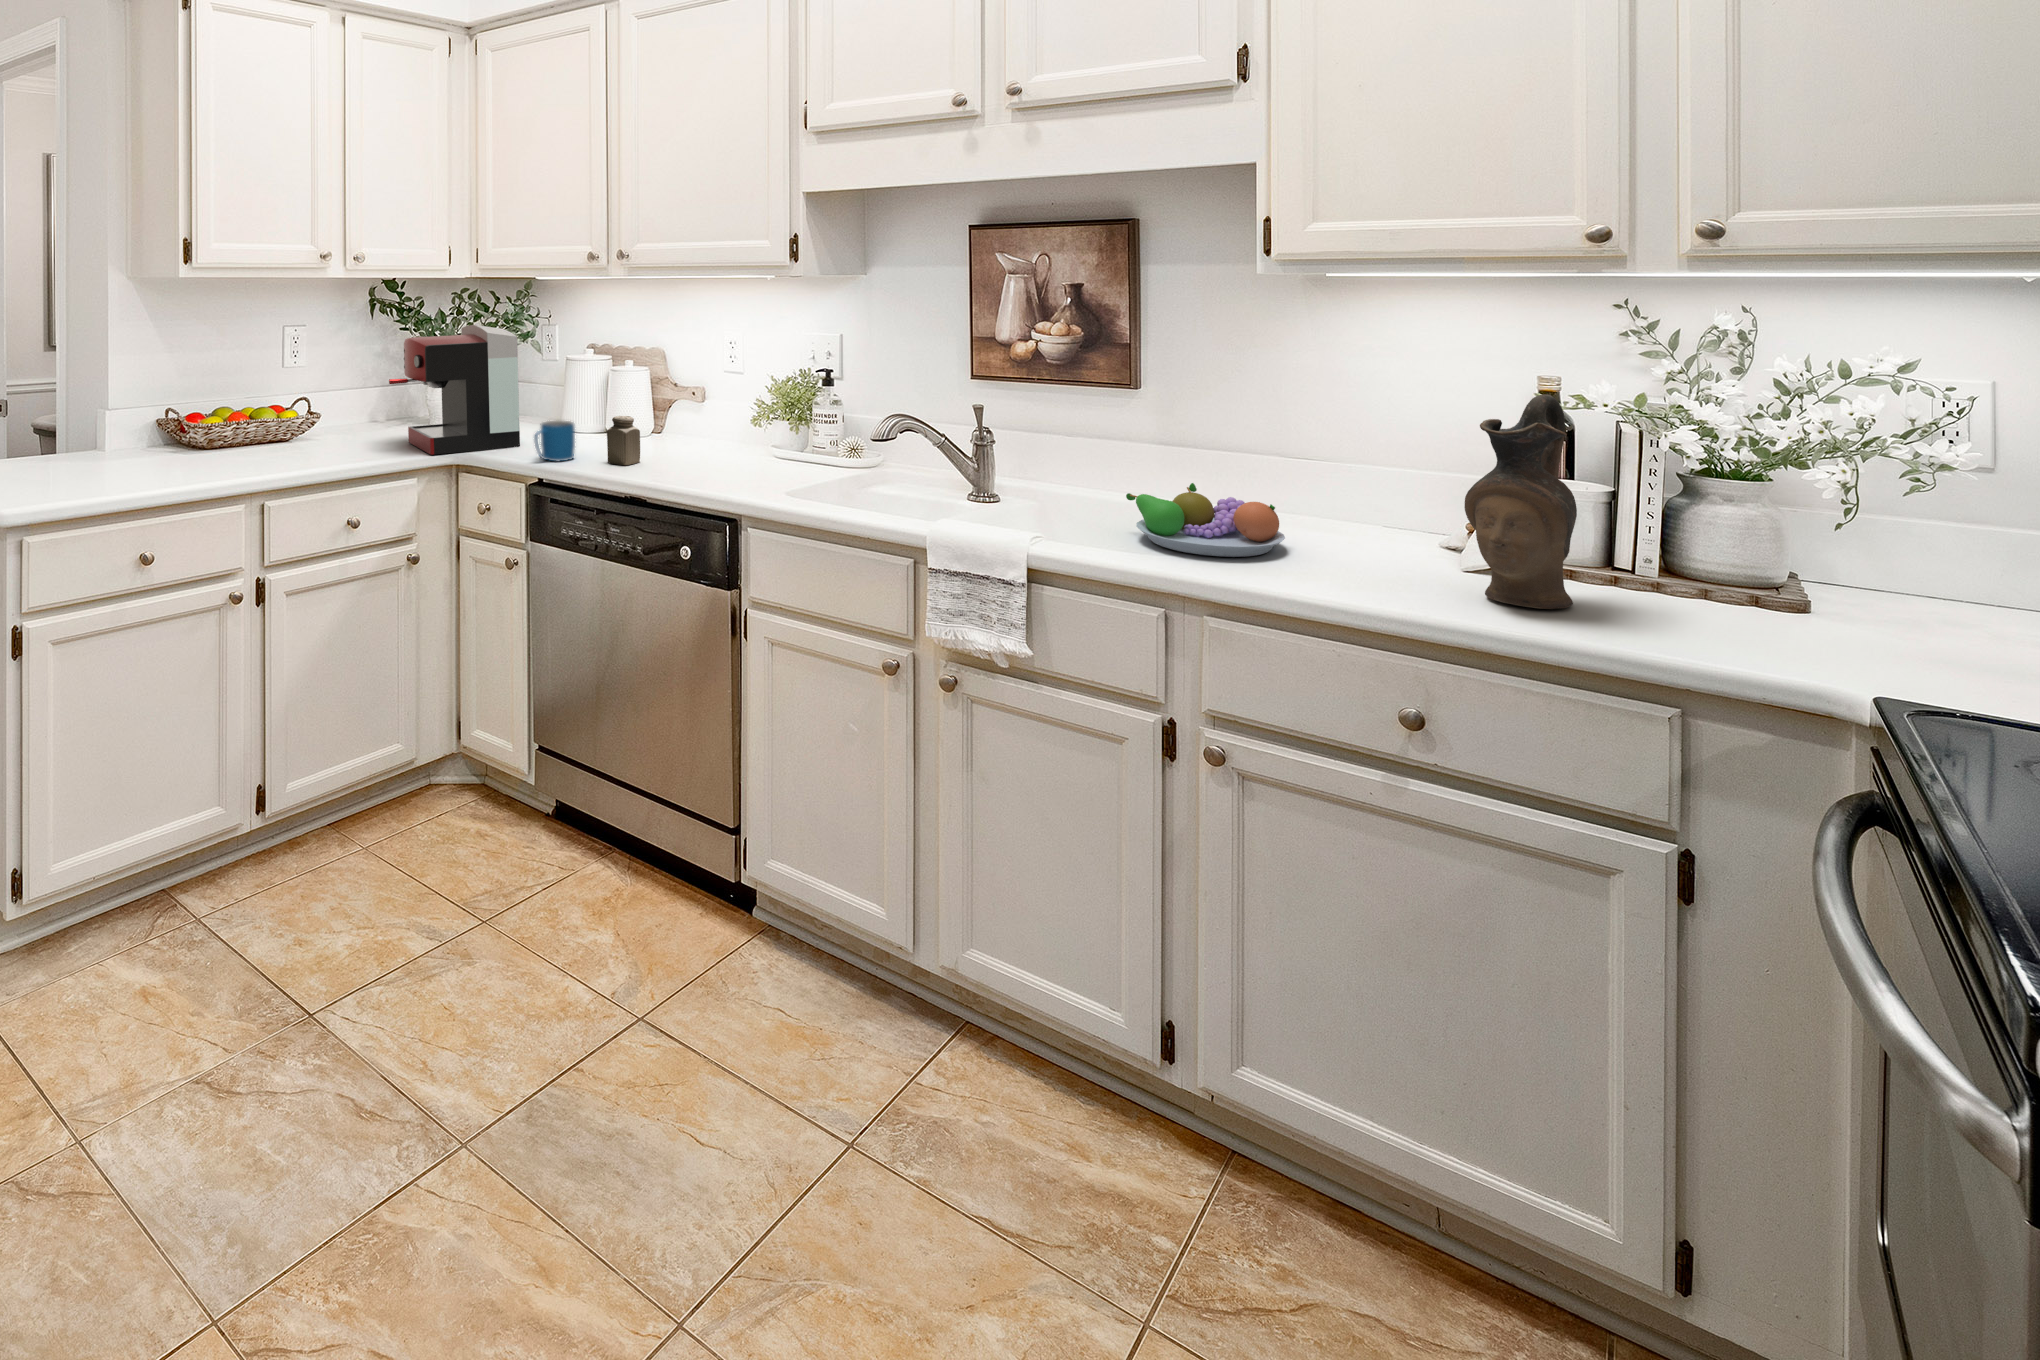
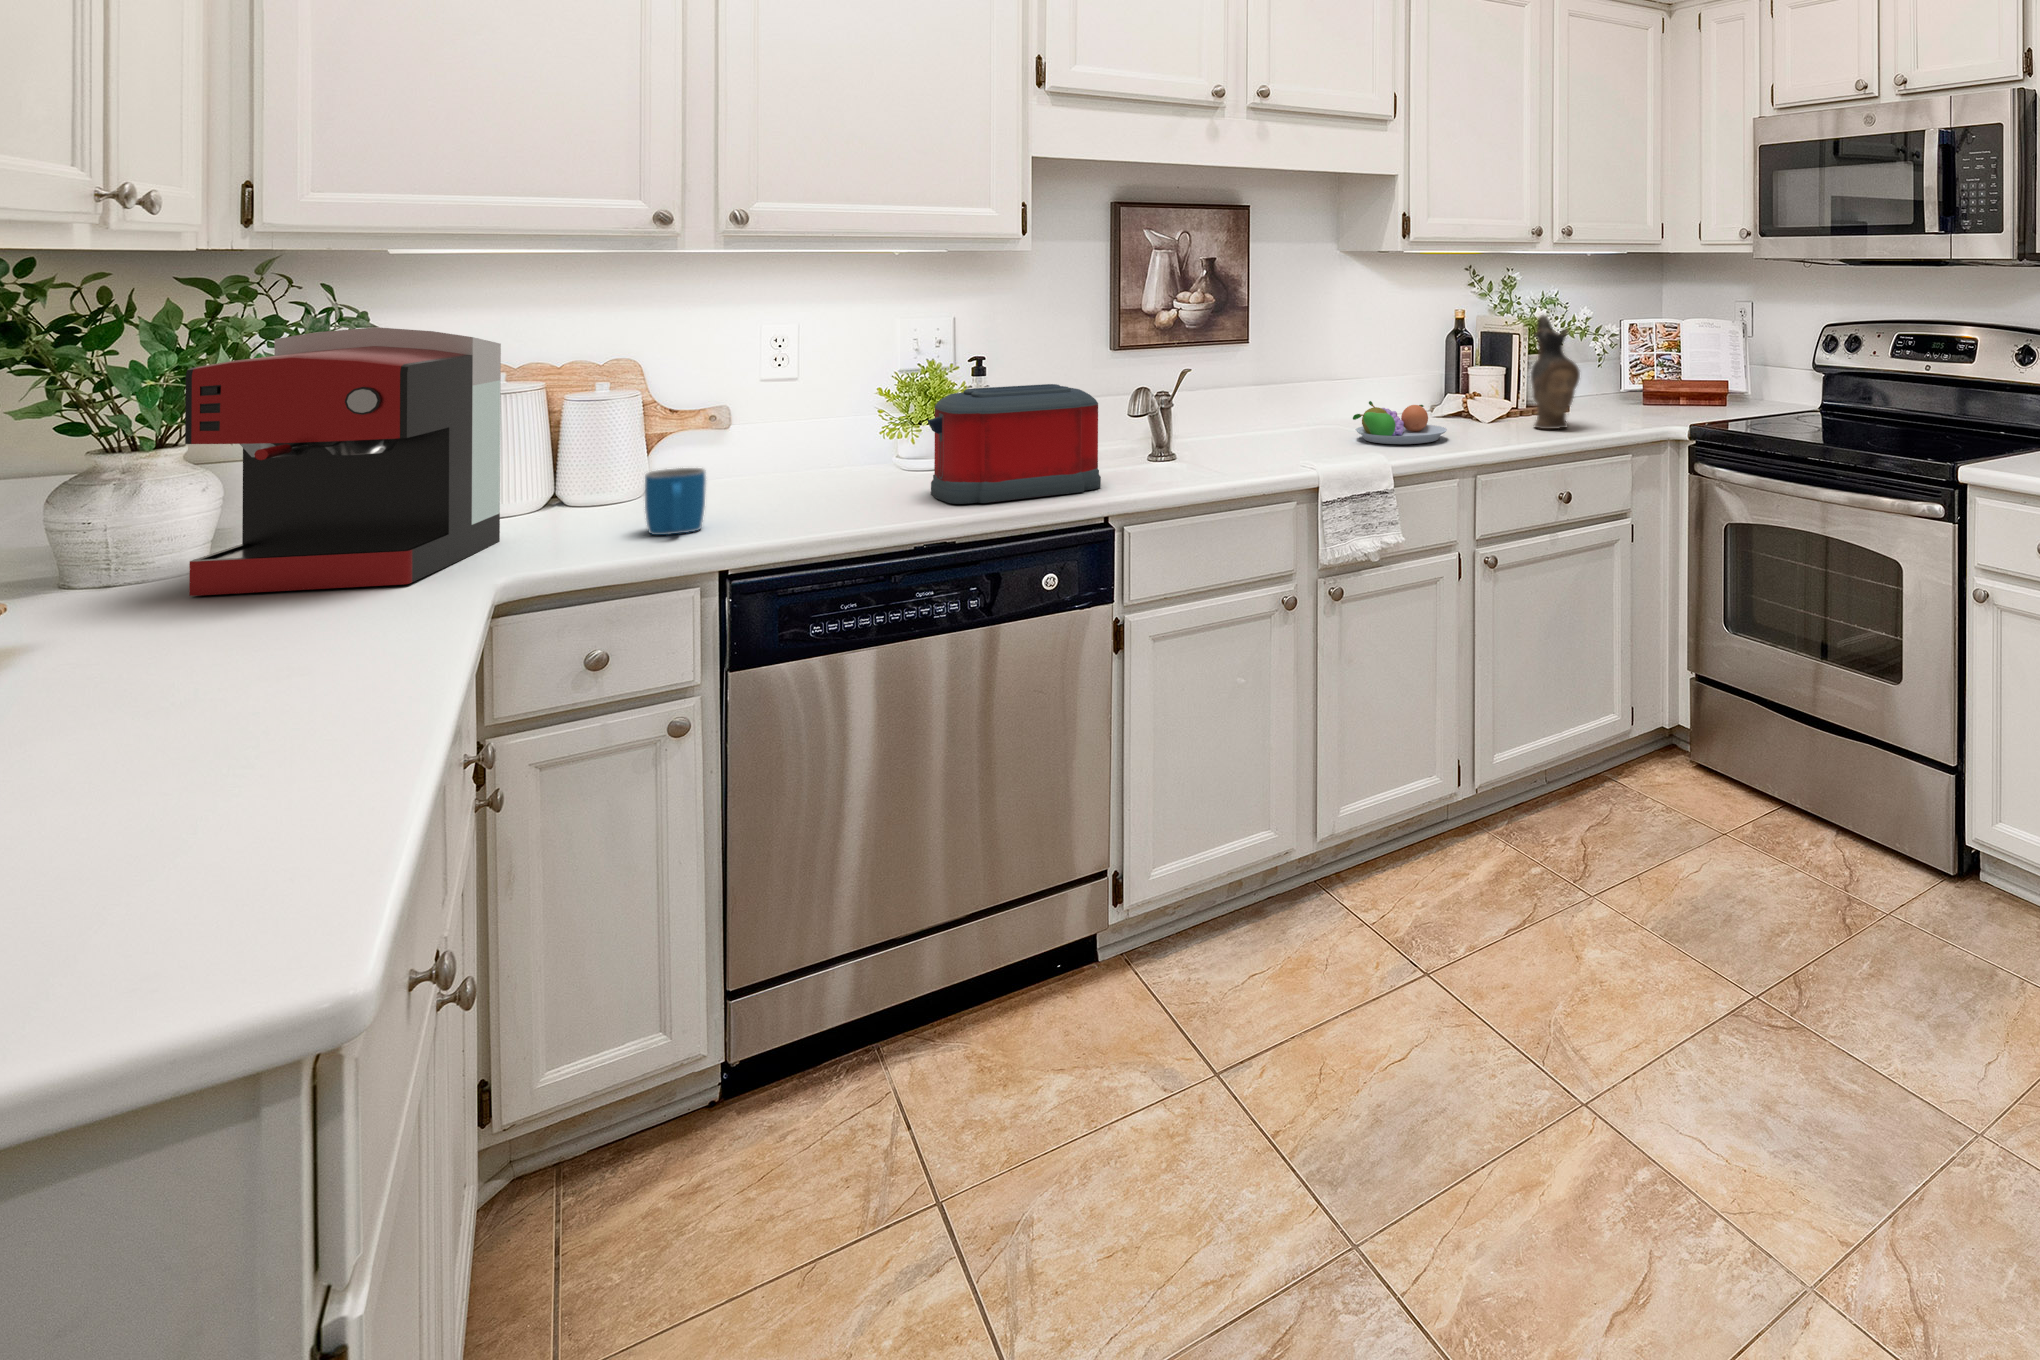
toaster: none [666,395,801,497] -> present [927,384,1101,504]
salt shaker: present [607,416,640,465] -> none [768,442,815,514]

